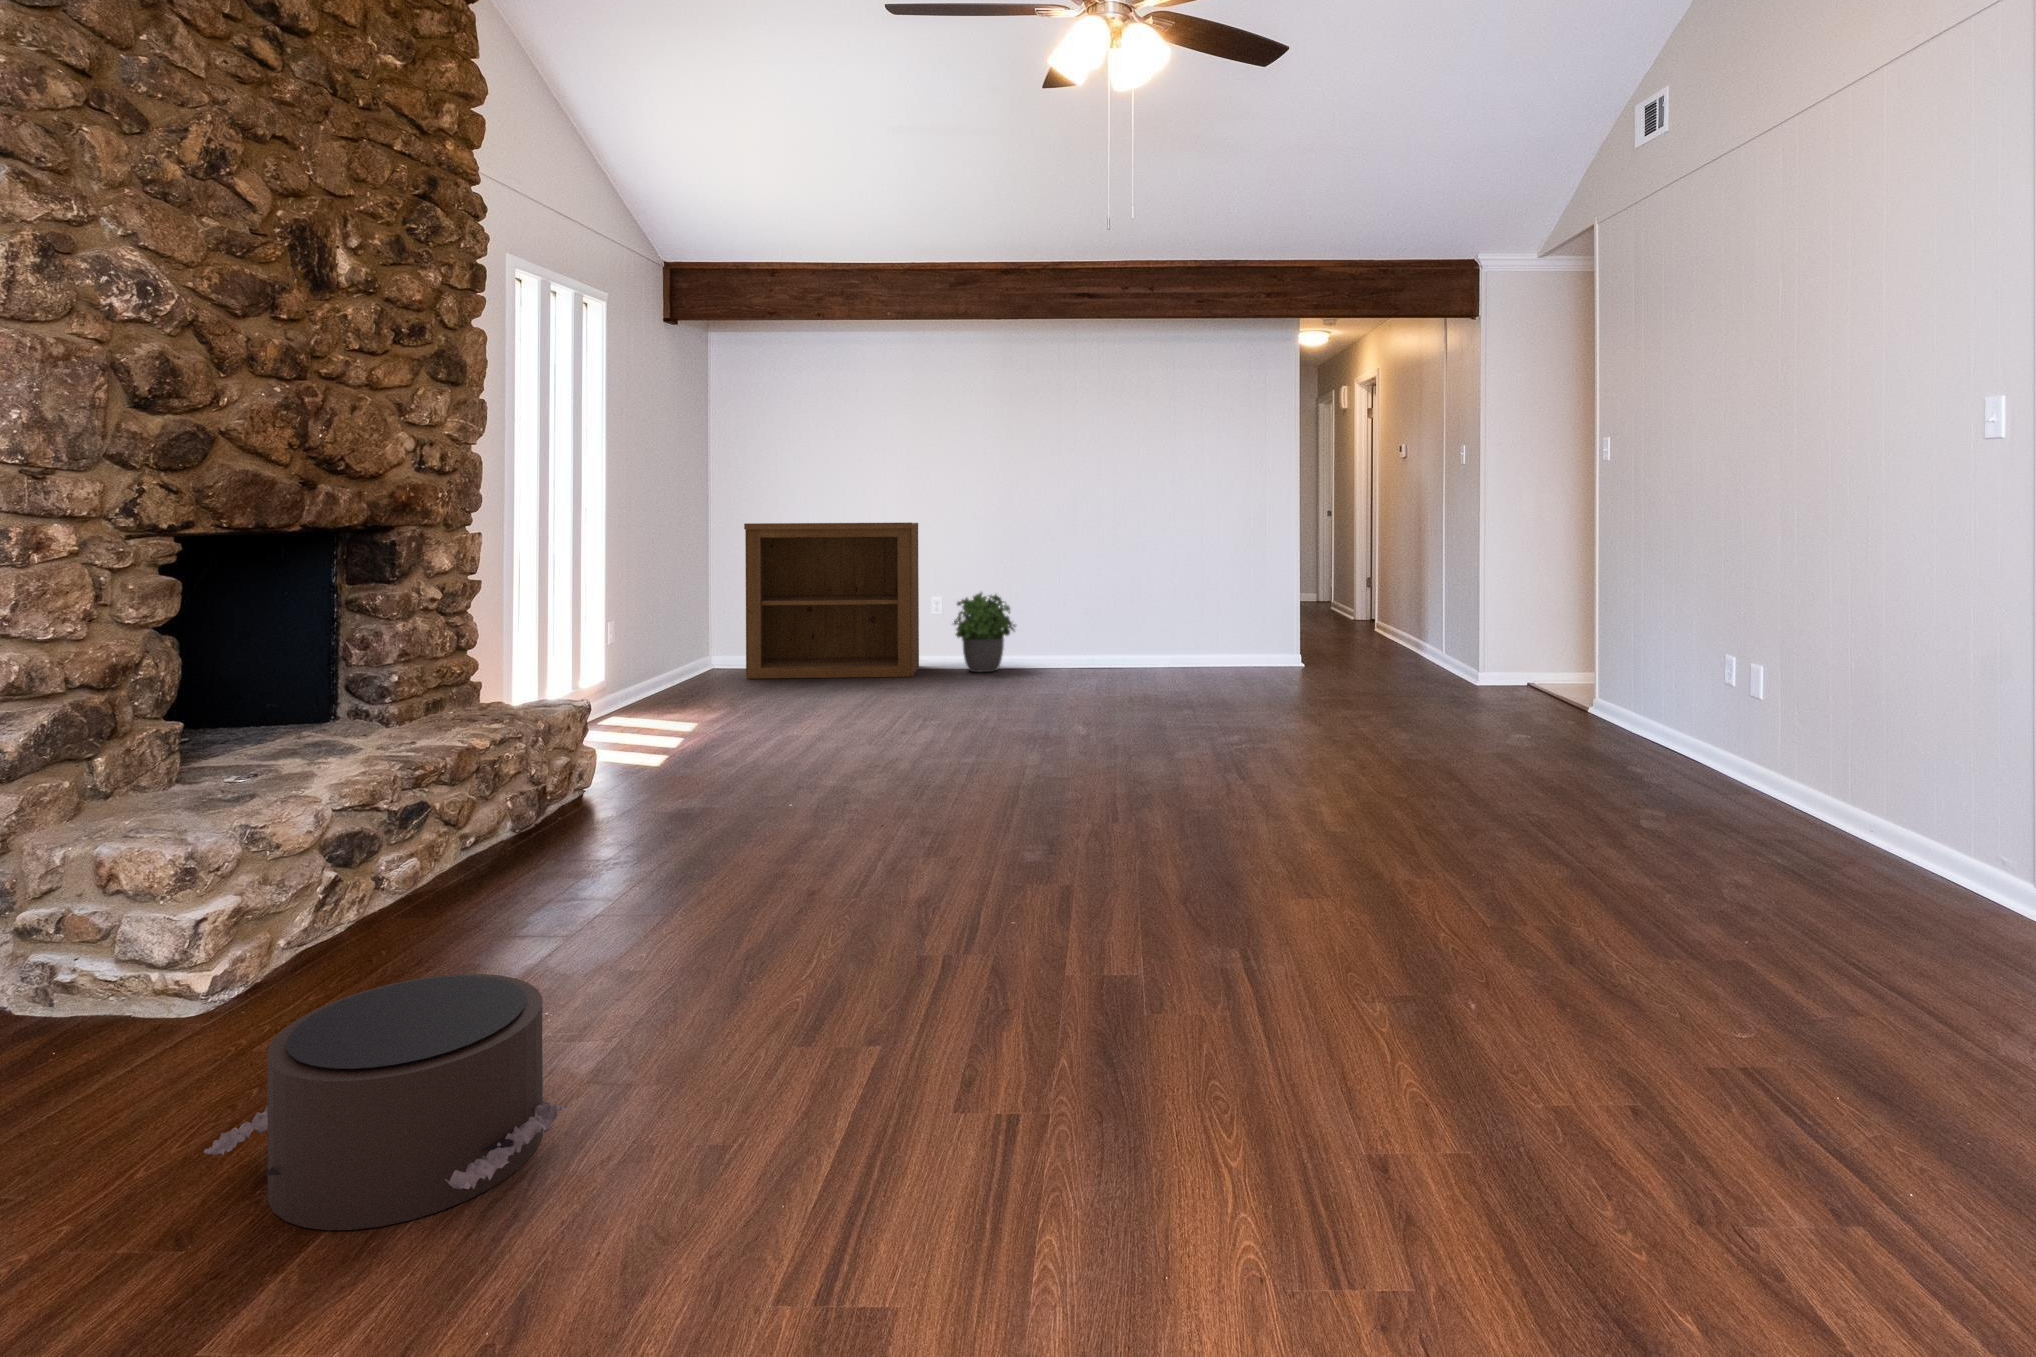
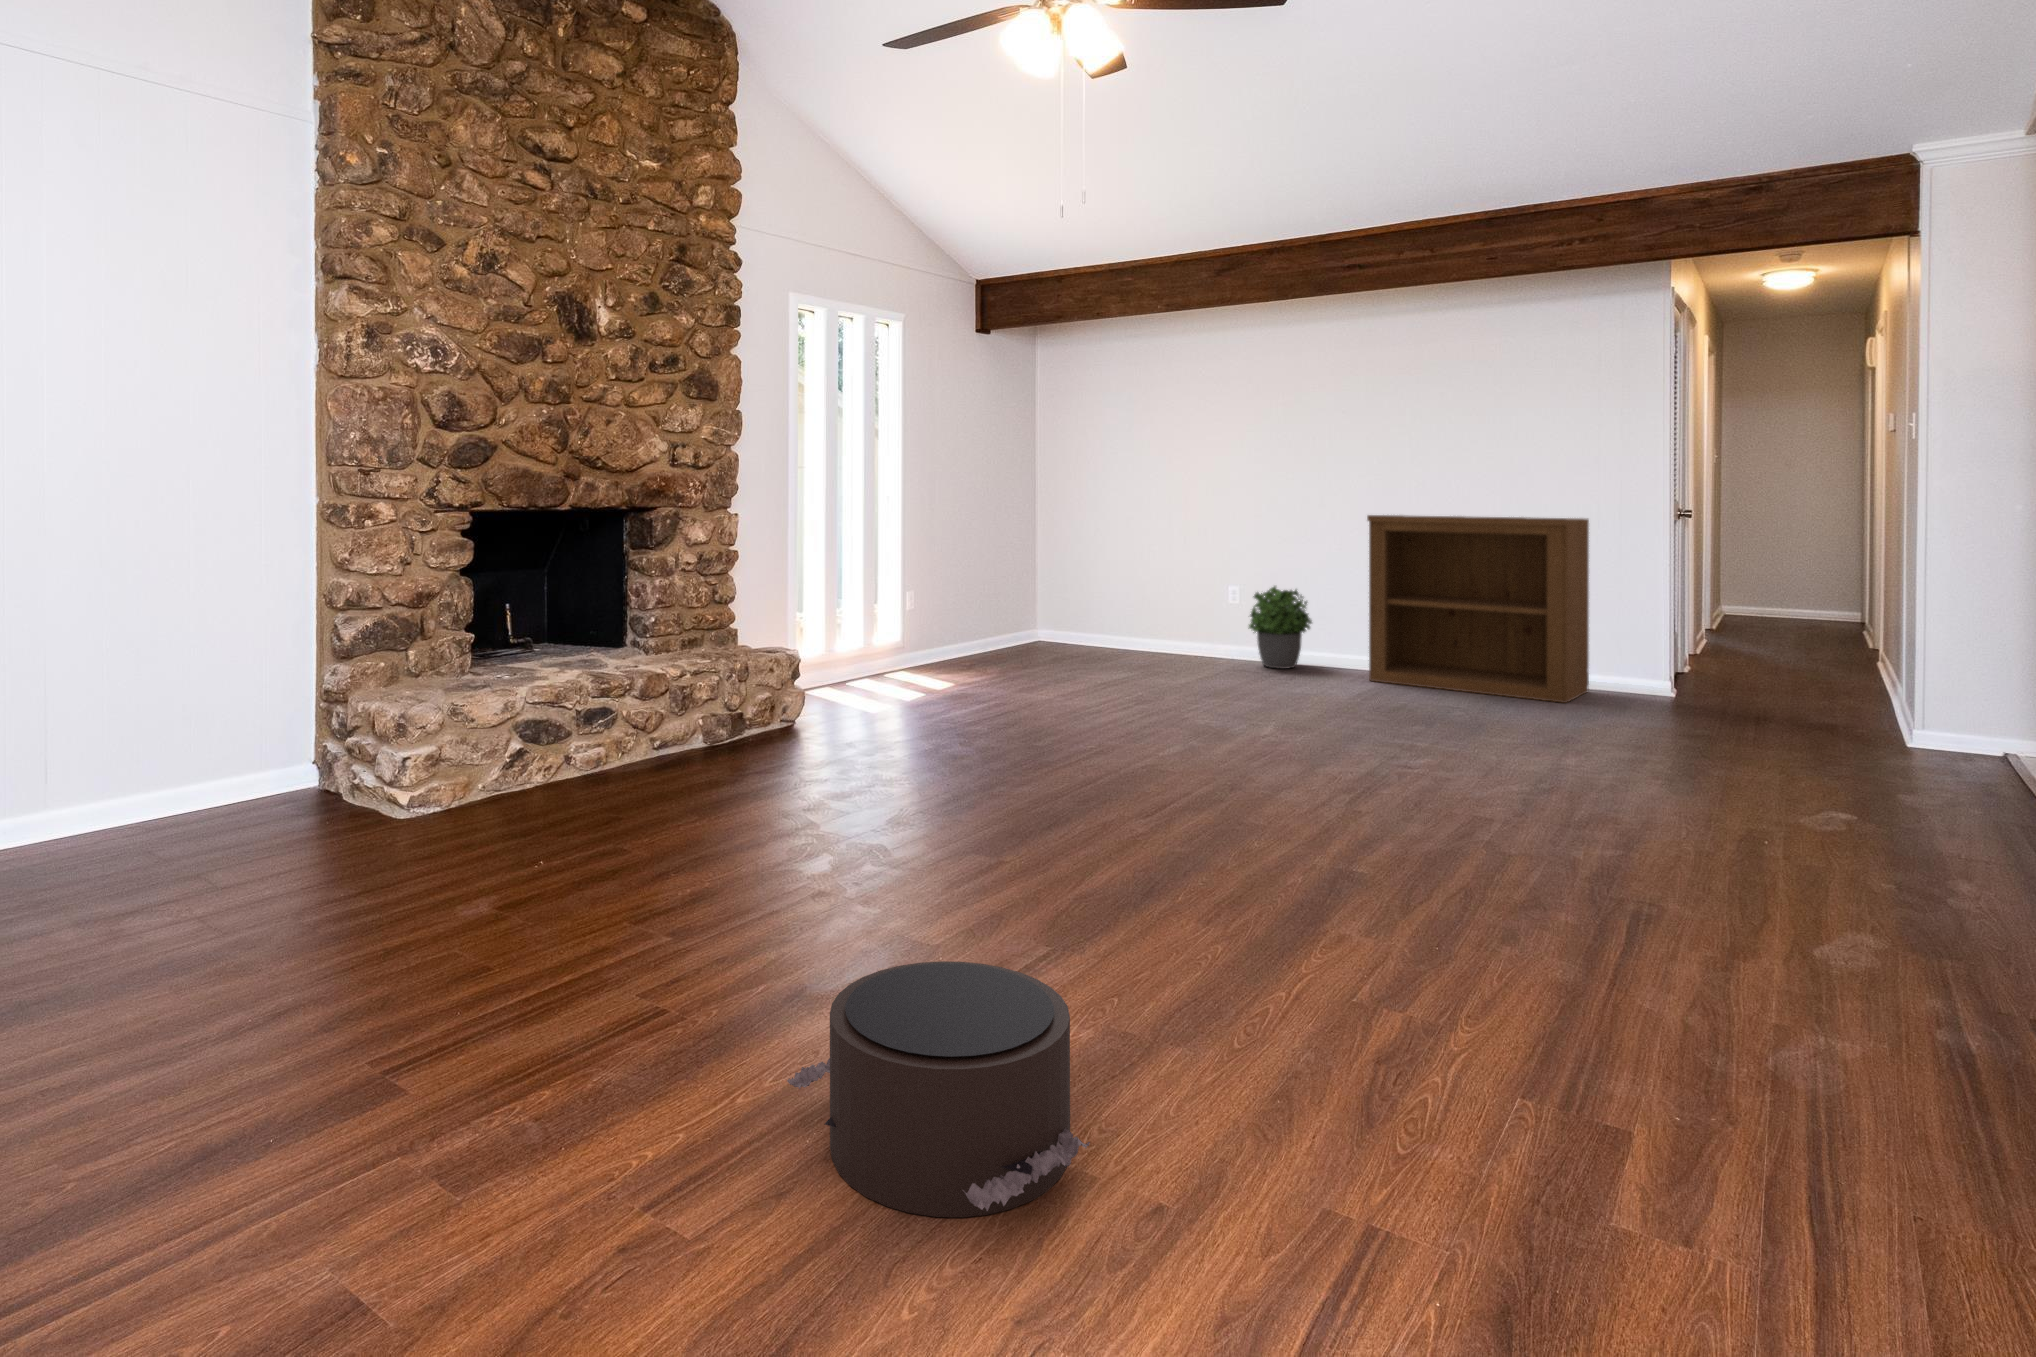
bookshelf: present [744,522,919,679] -> present [1367,515,1589,703]
pouf: present [204,974,567,1230] -> present [787,961,1090,1217]

